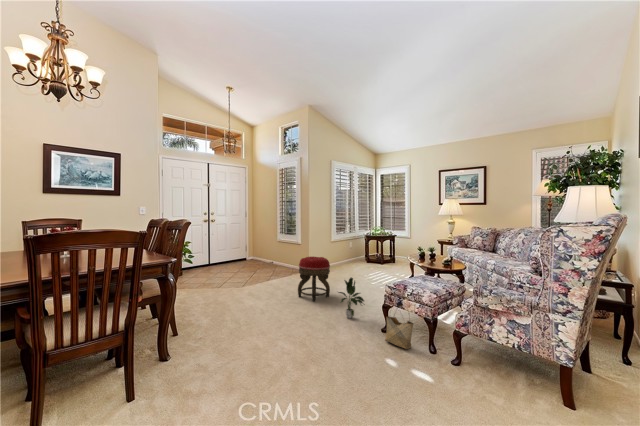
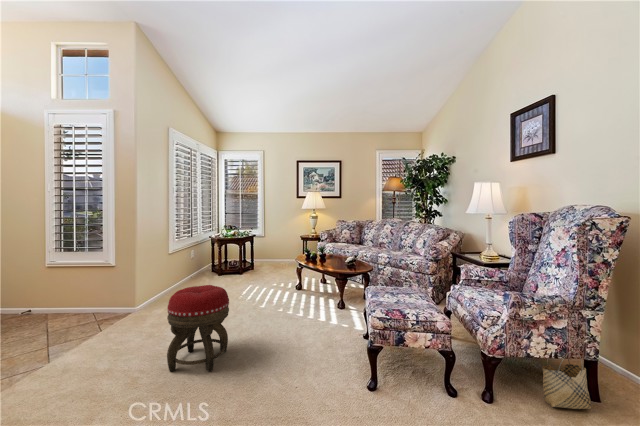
potted plant: present [338,277,364,318] -> none [286,313,328,384]
woven basket: present [385,305,413,349] -> present [542,353,591,409]

